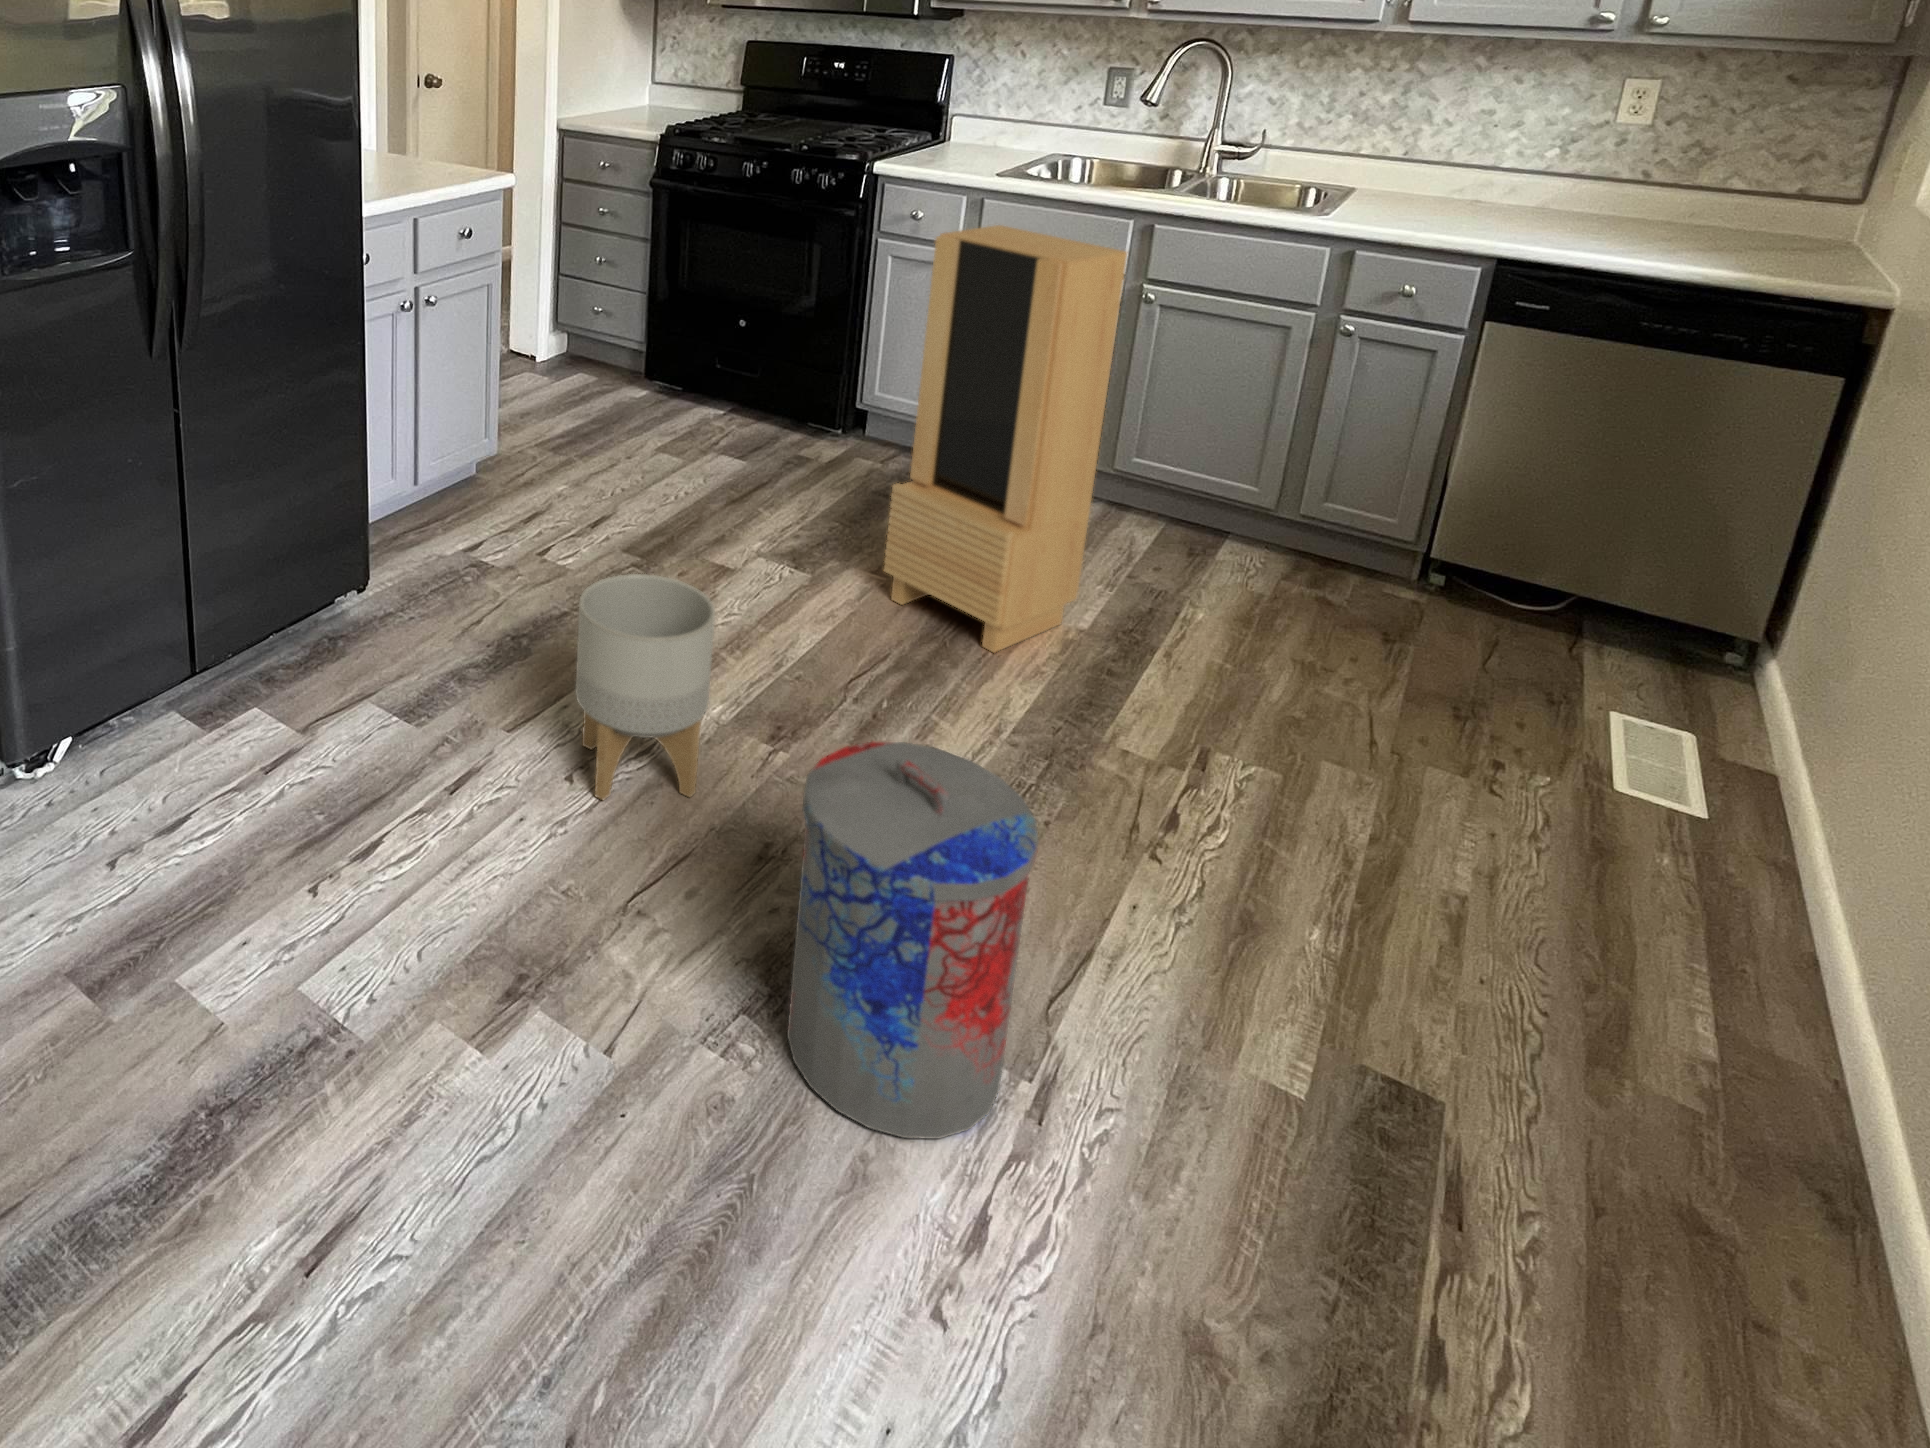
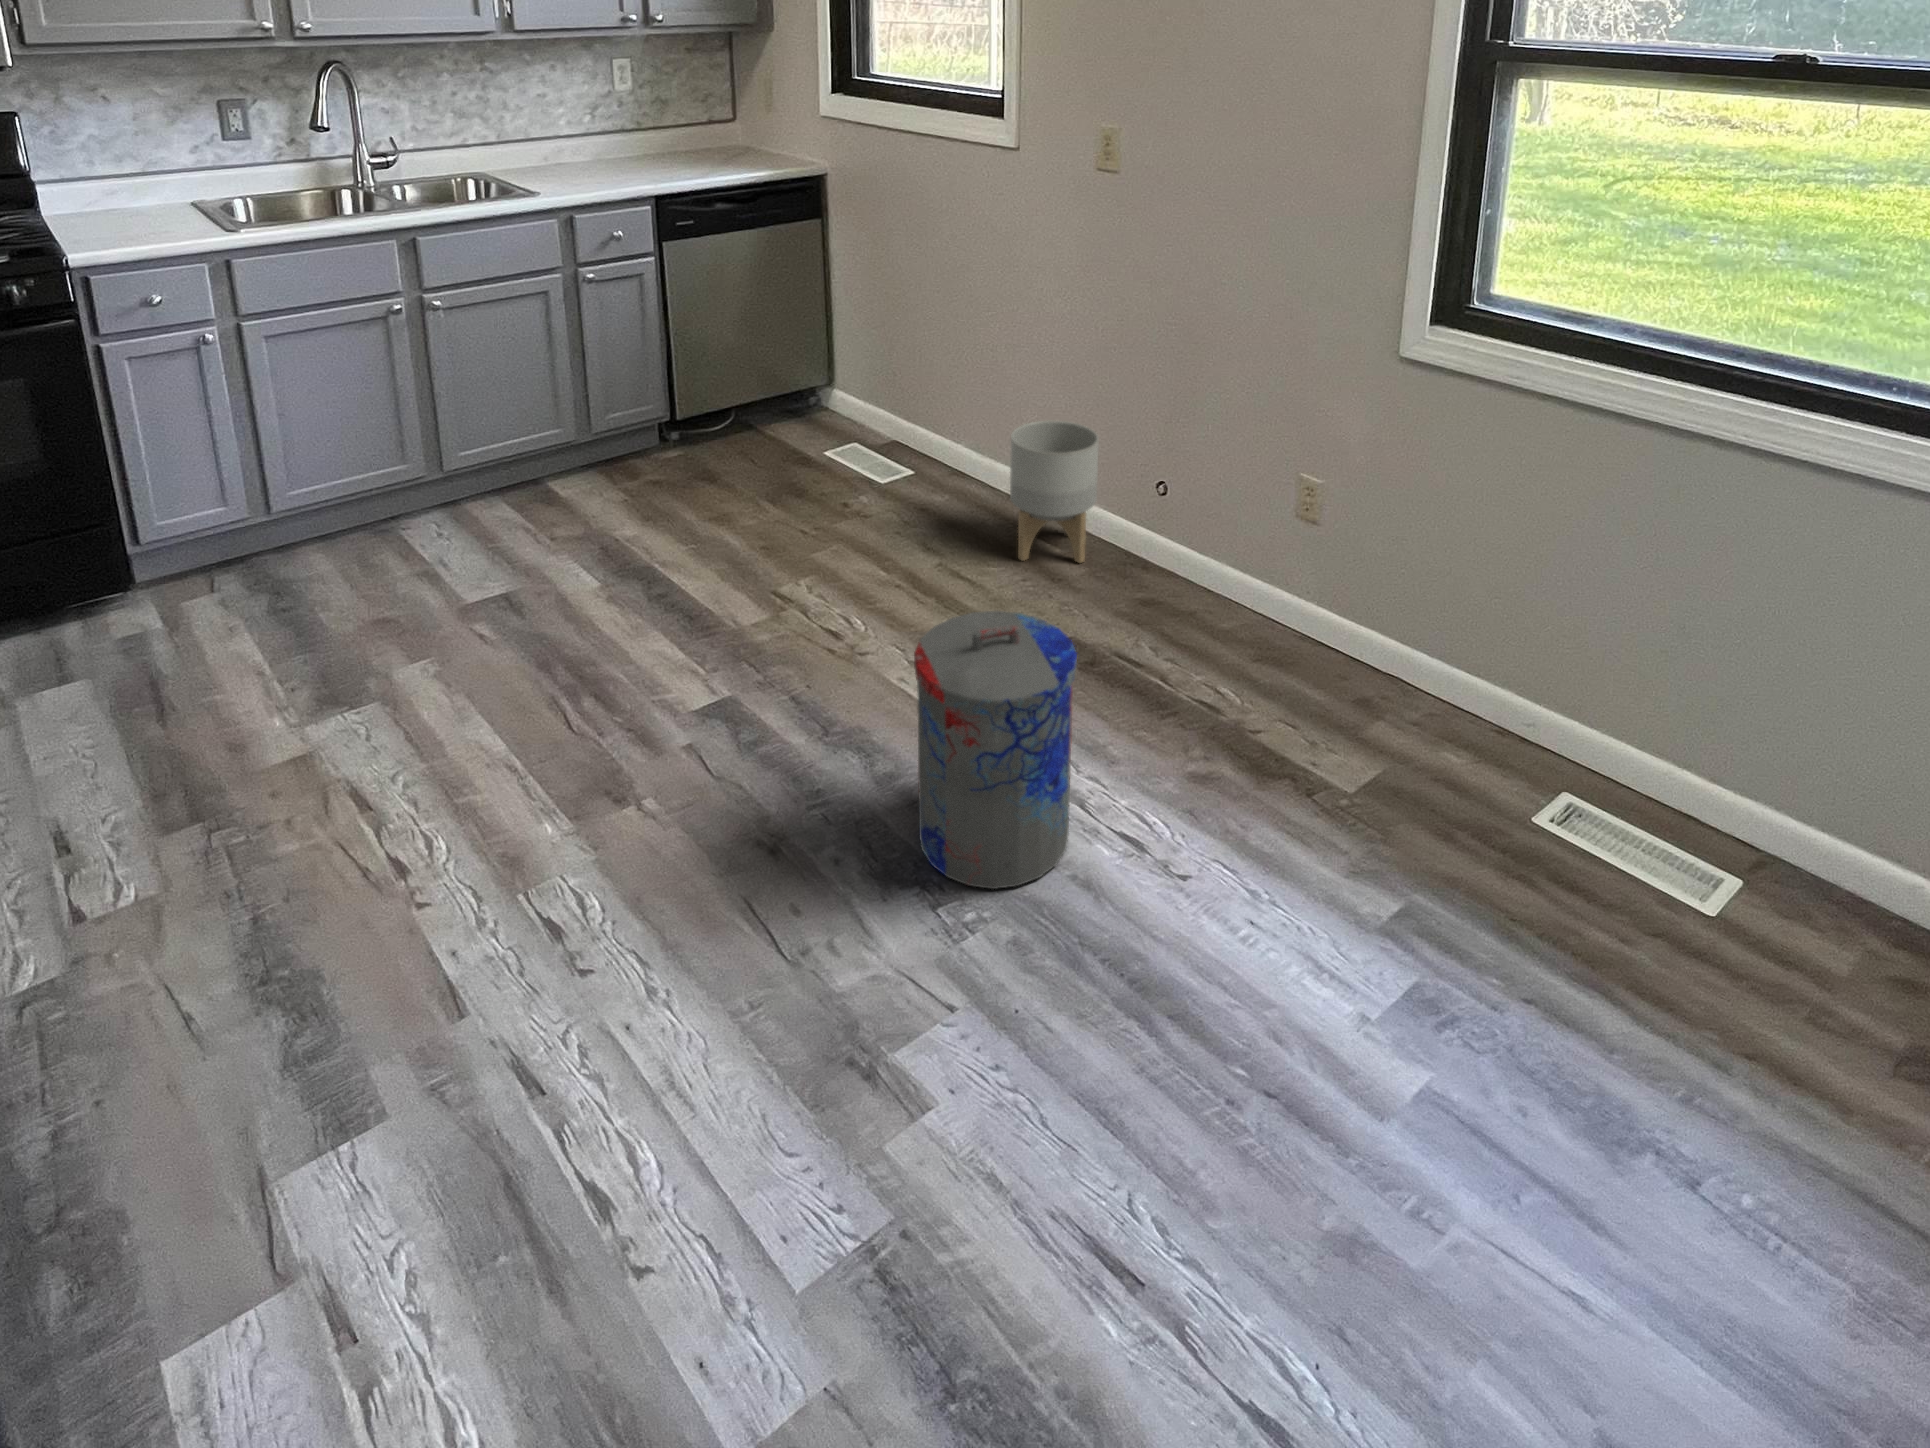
storage cabinet: present [884,225,1127,652] -> none [412,258,597,657]
planter: present [575,574,715,801] -> present [1010,421,1099,563]

